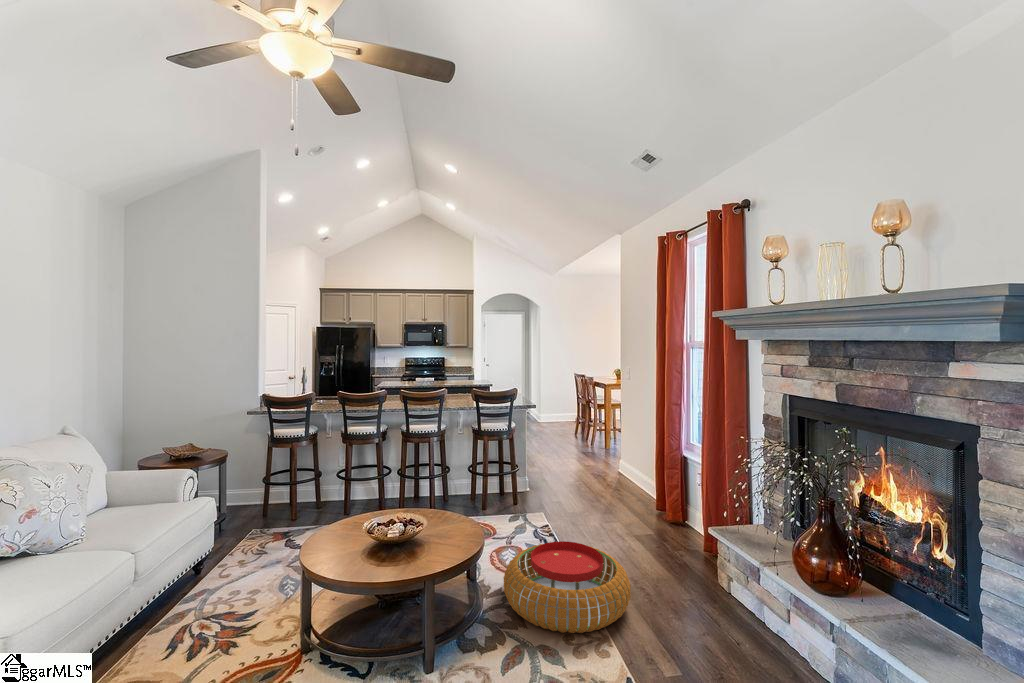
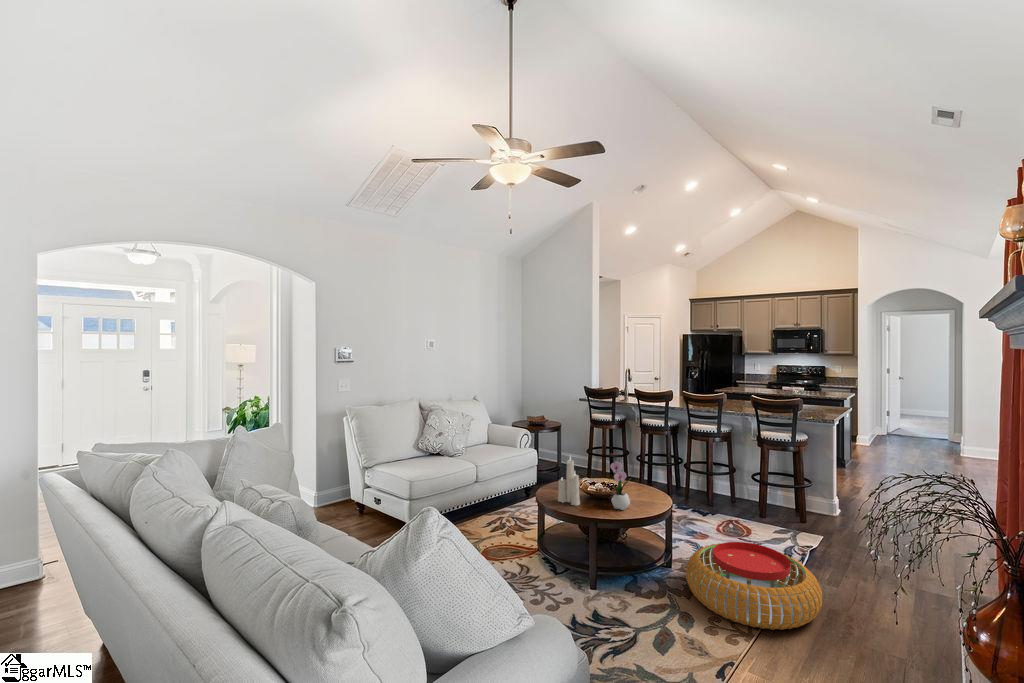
flower arrangement: none [430,481,456,553] -> present [610,453,631,510]
candle: none [359,493,394,570] -> present [558,460,580,506]

